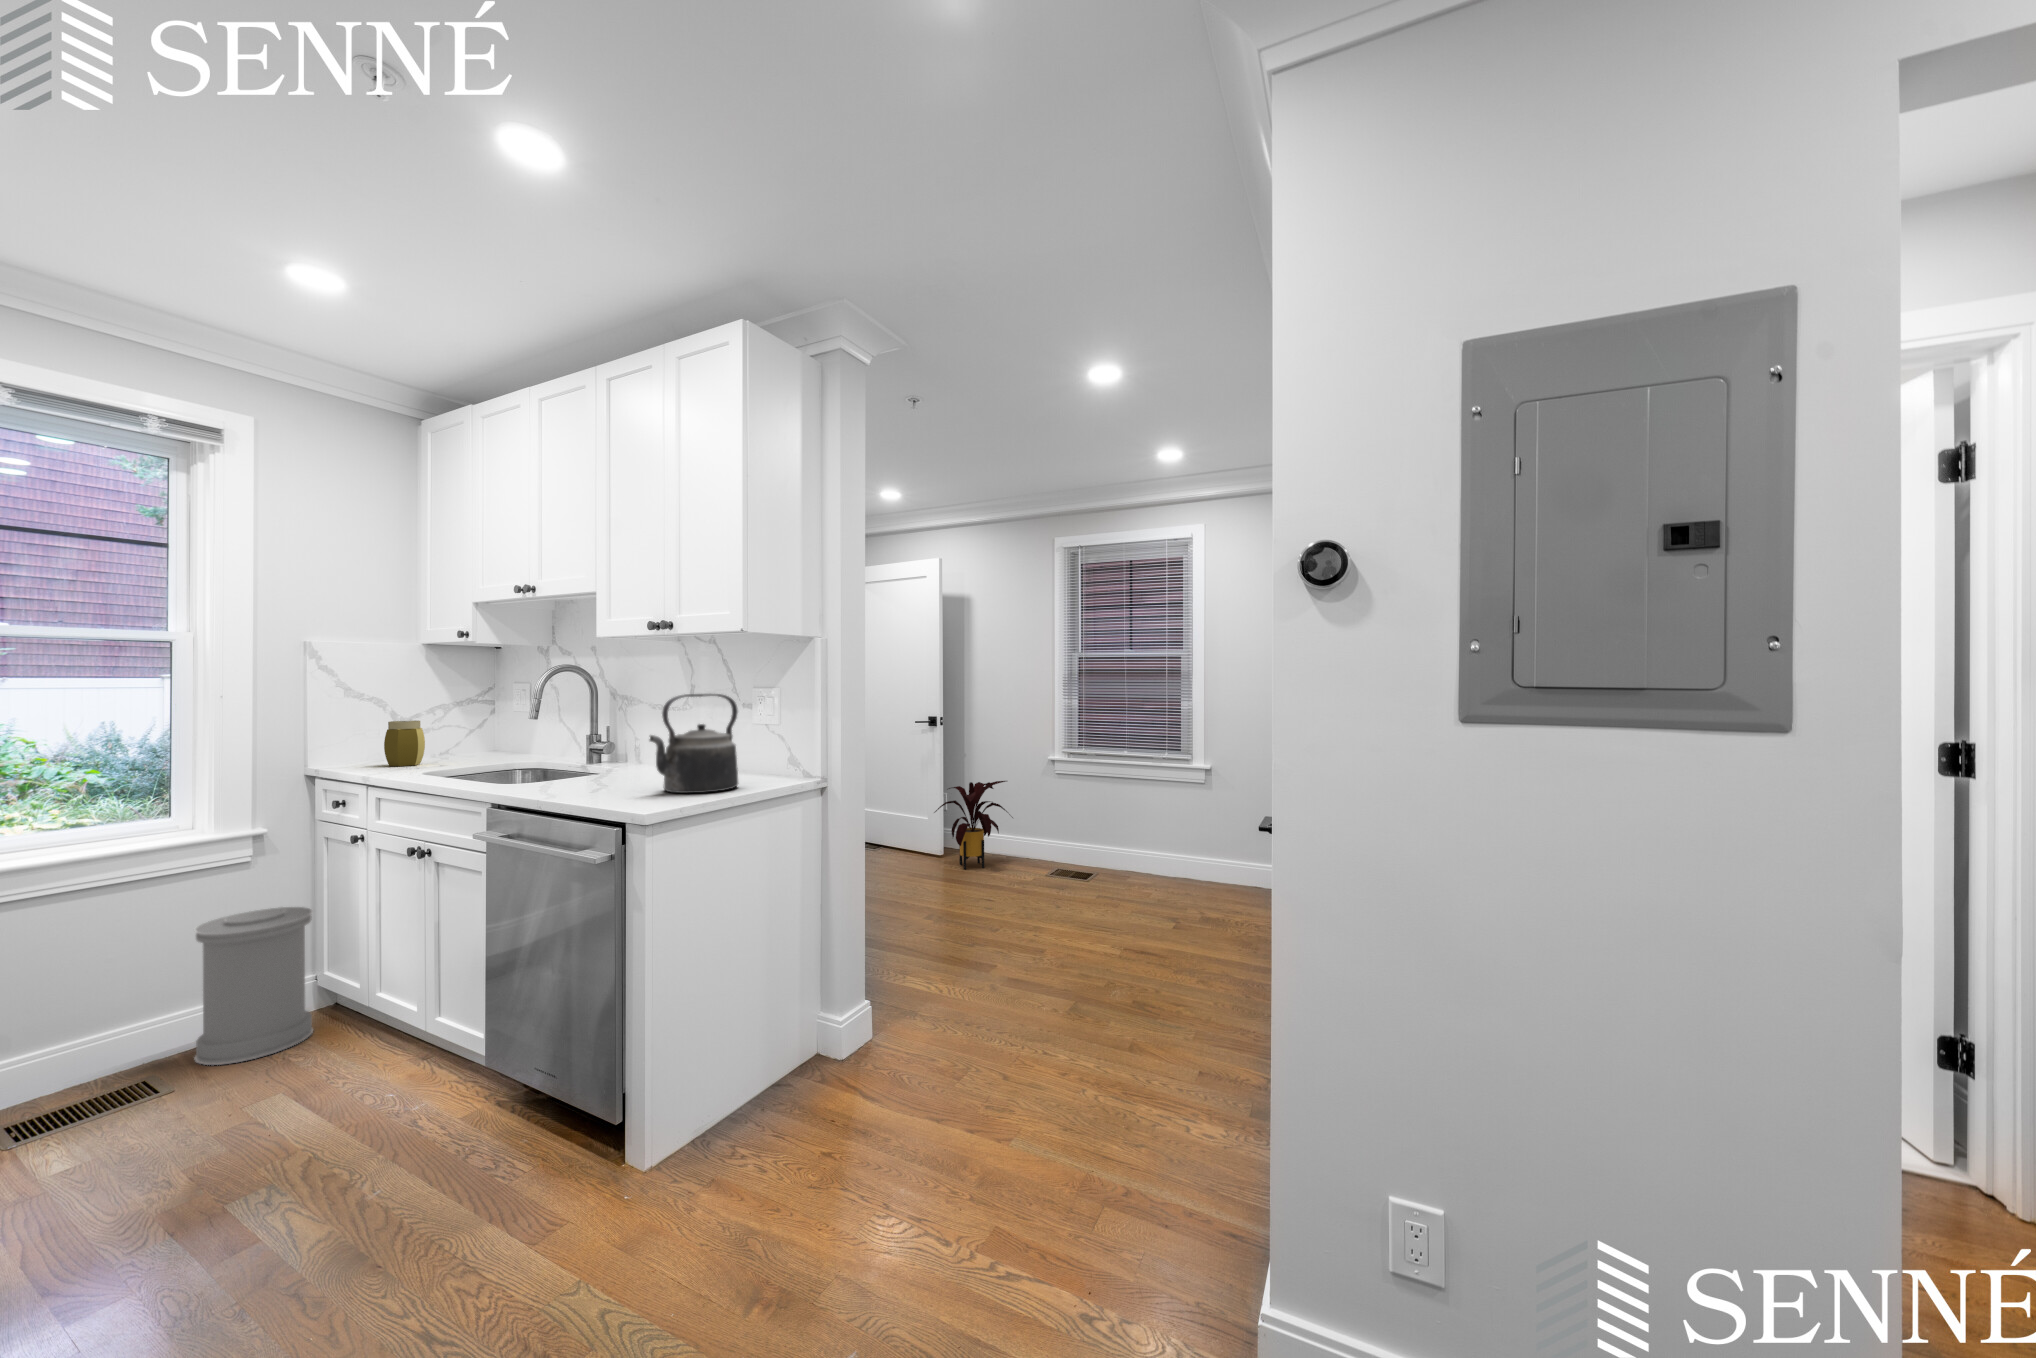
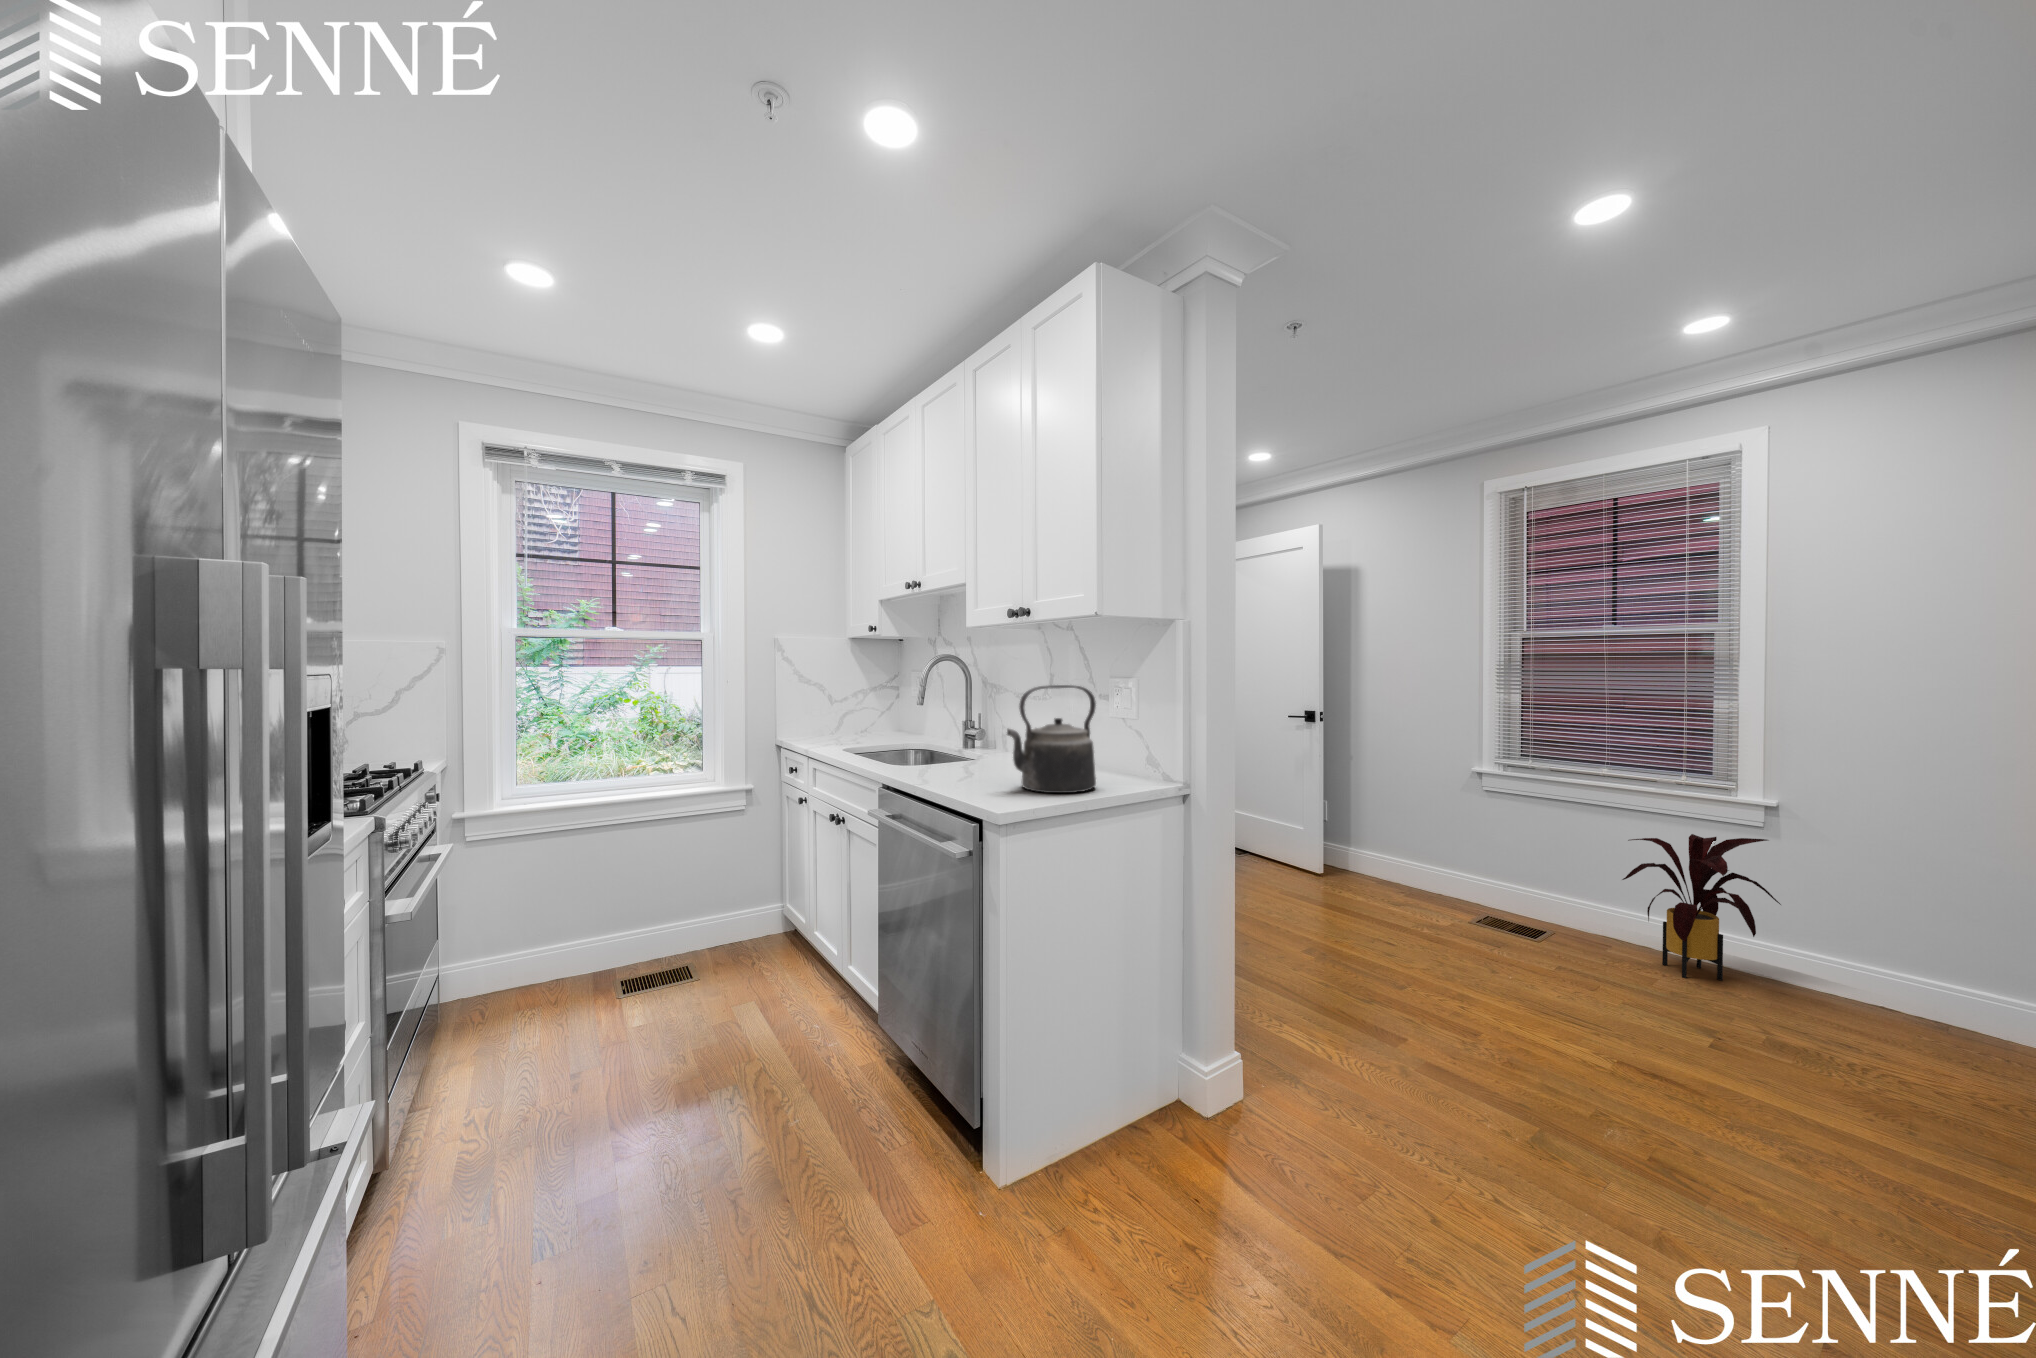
jar: present [384,721,425,766] -> none [820,701,848,741]
house plant: present [934,781,1013,869] -> present [1622,834,1781,980]
trash can: present [194,907,313,1065] -> none [699,852,772,974]

